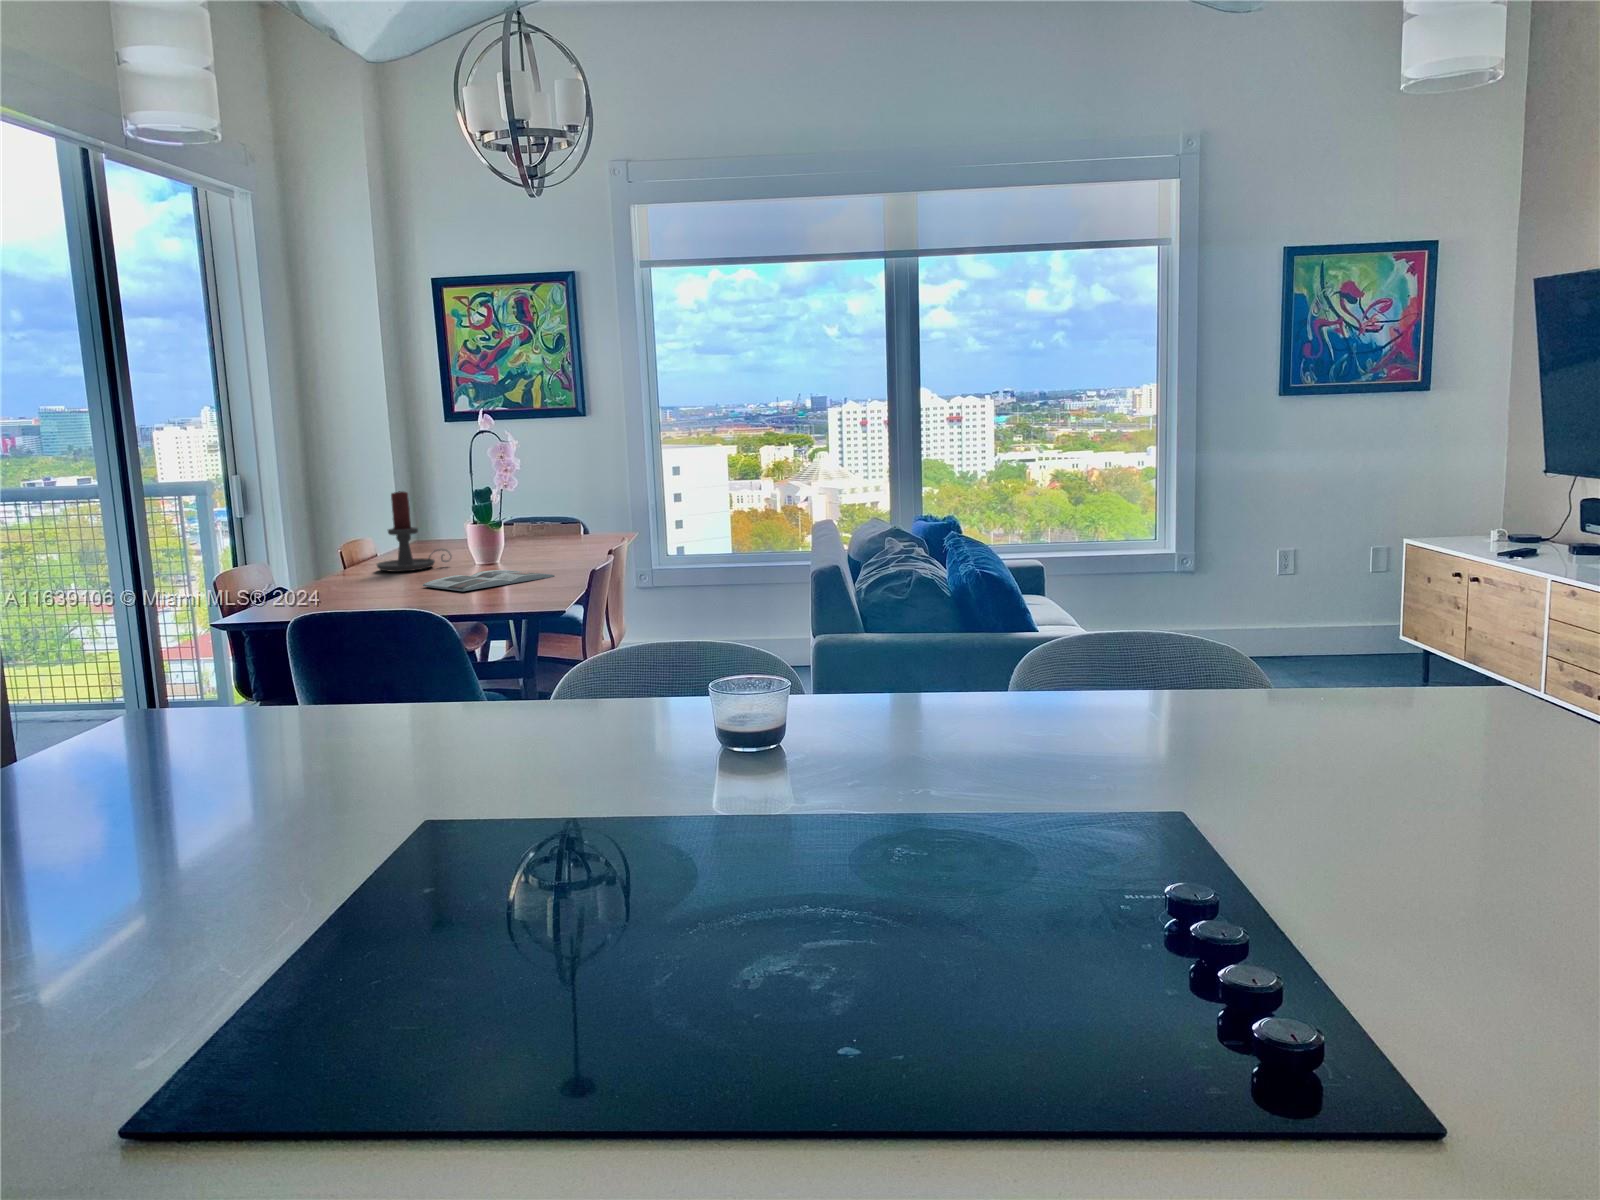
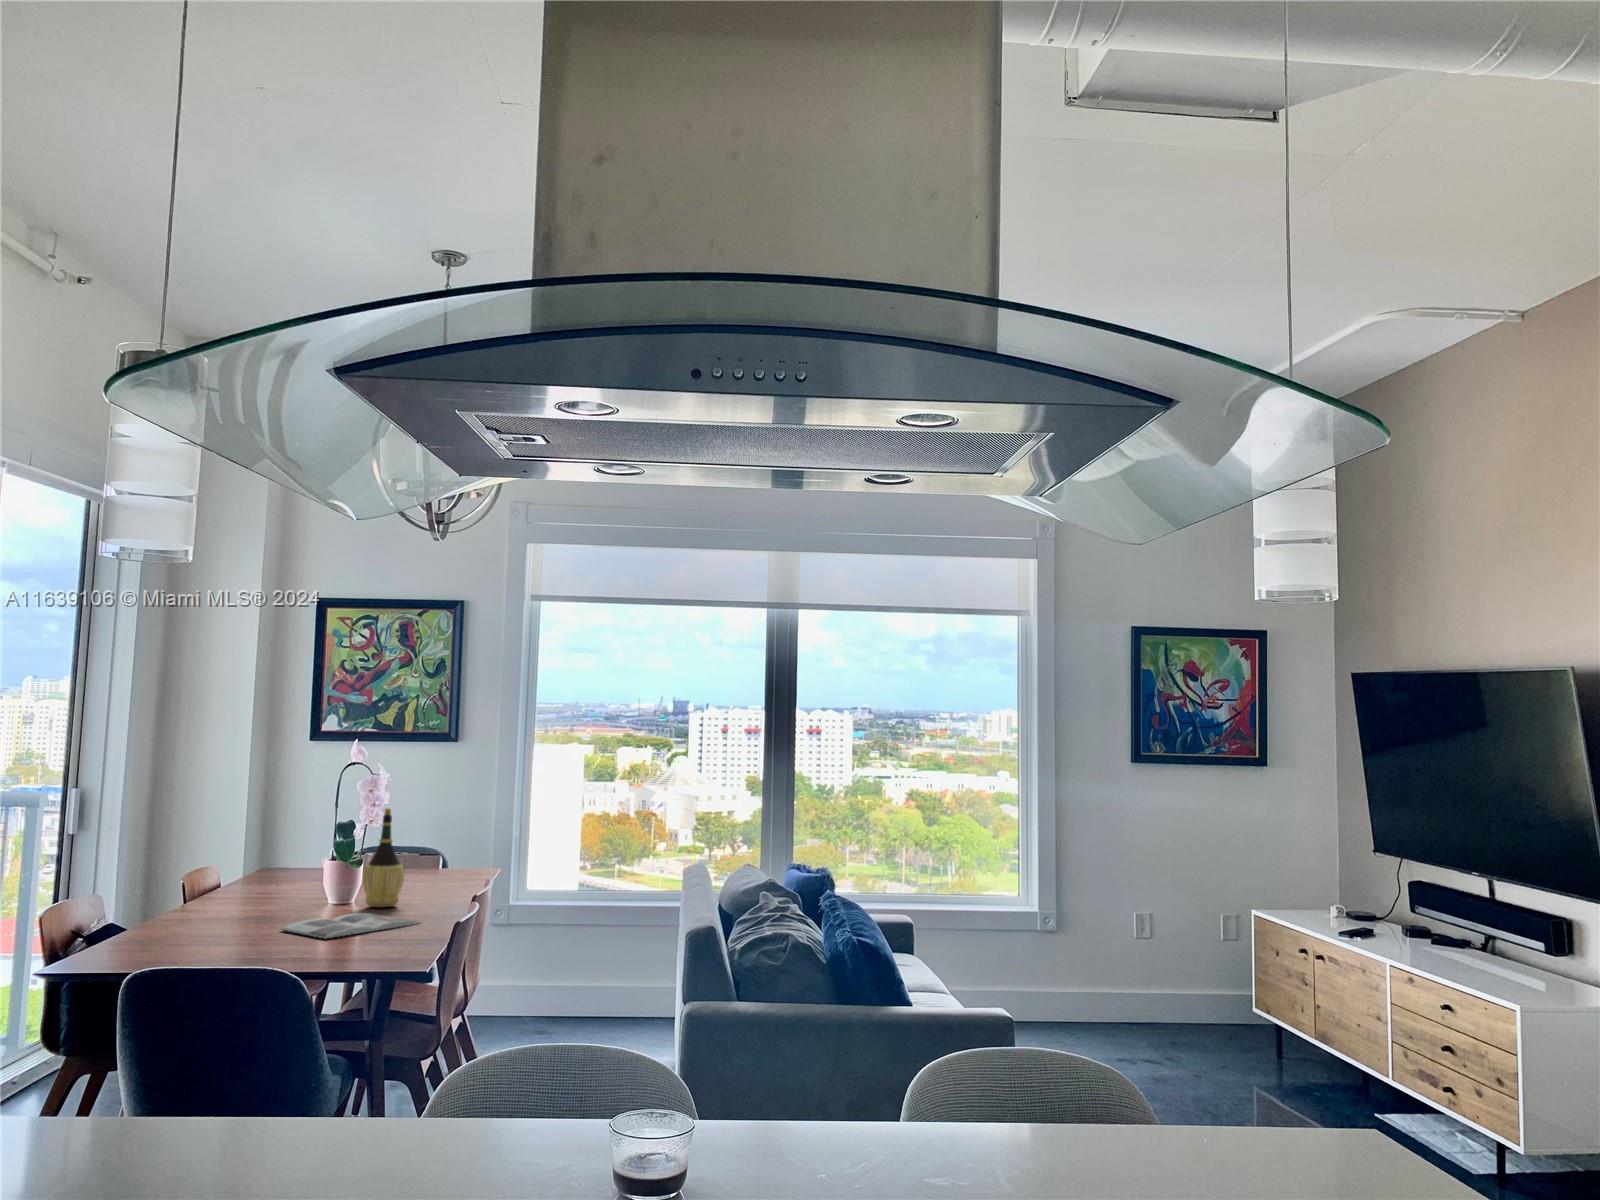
wine bottle: none [498,471,537,565] -> present [363,808,404,907]
candle holder: present [377,491,451,572] -> none [227,823,310,909]

